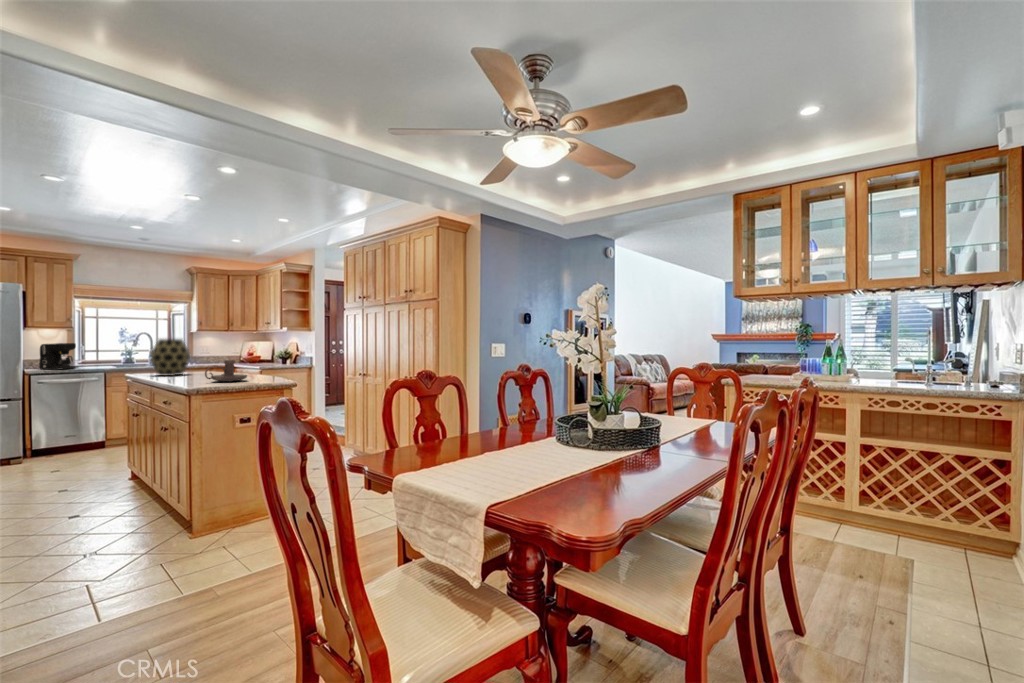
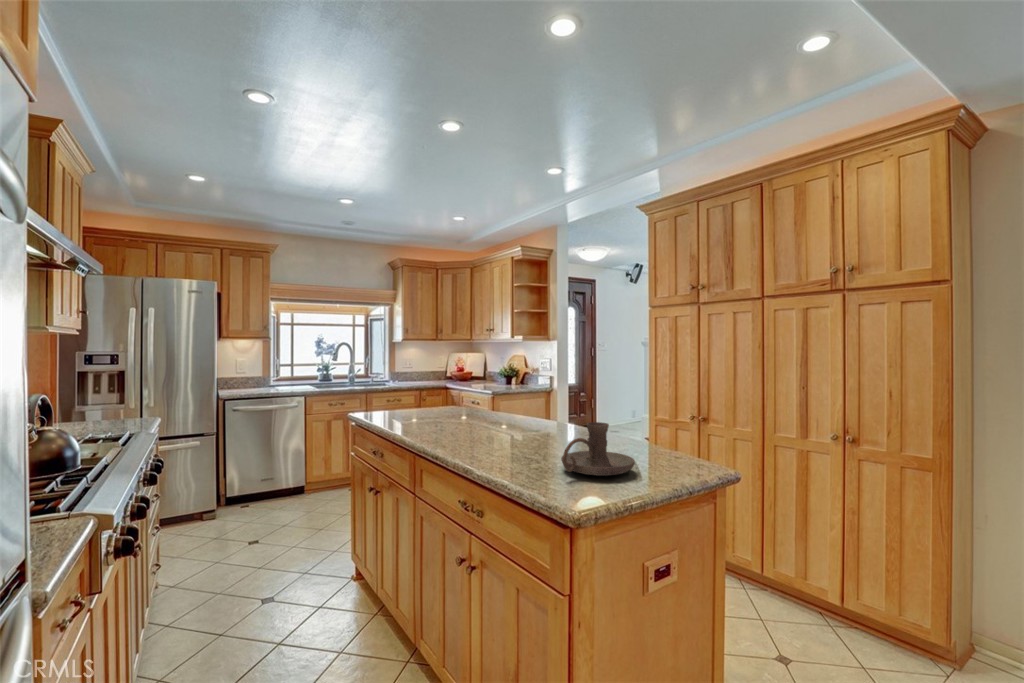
vase: present [151,339,190,376] -> none [405,363,464,434]
coffee maker: present [39,343,76,370] -> none [234,358,273,393]

